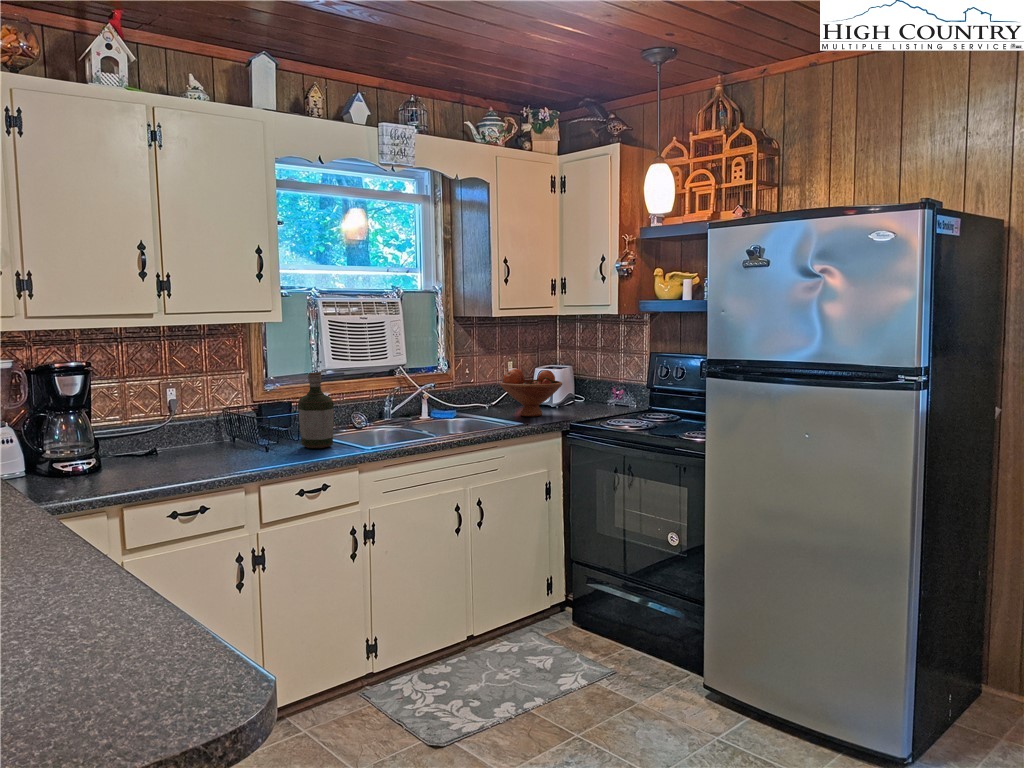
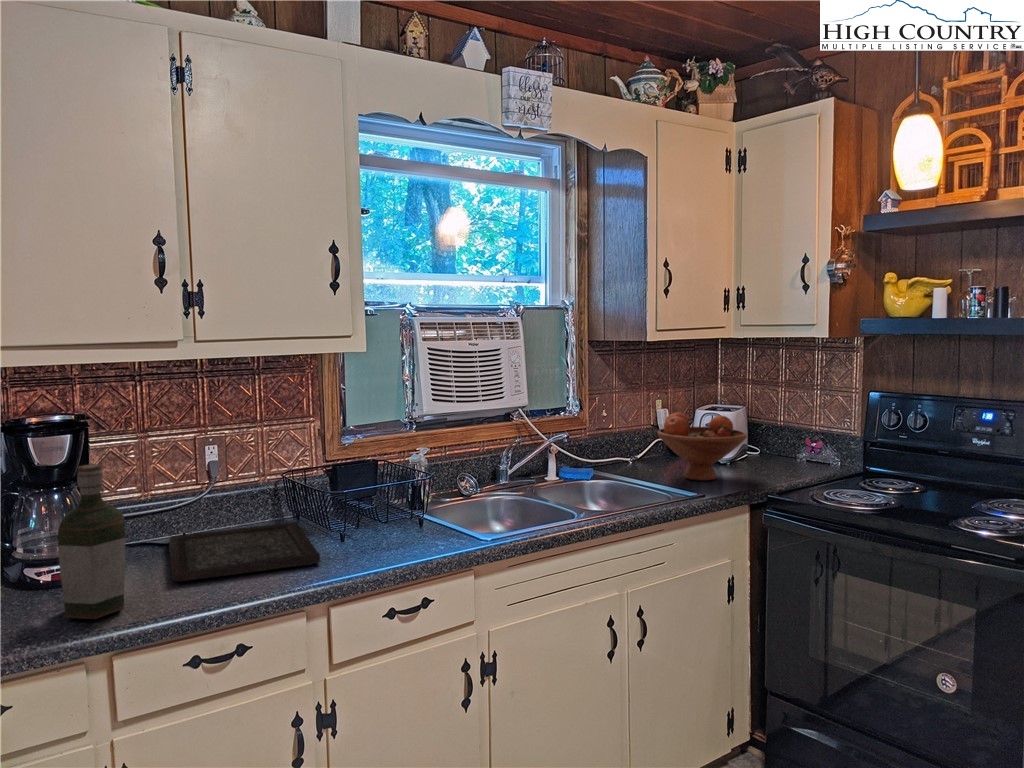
bottle: present [298,372,334,448] -> present [57,464,125,619]
tray: none [146,440,252,467] -> present [169,522,320,581]

